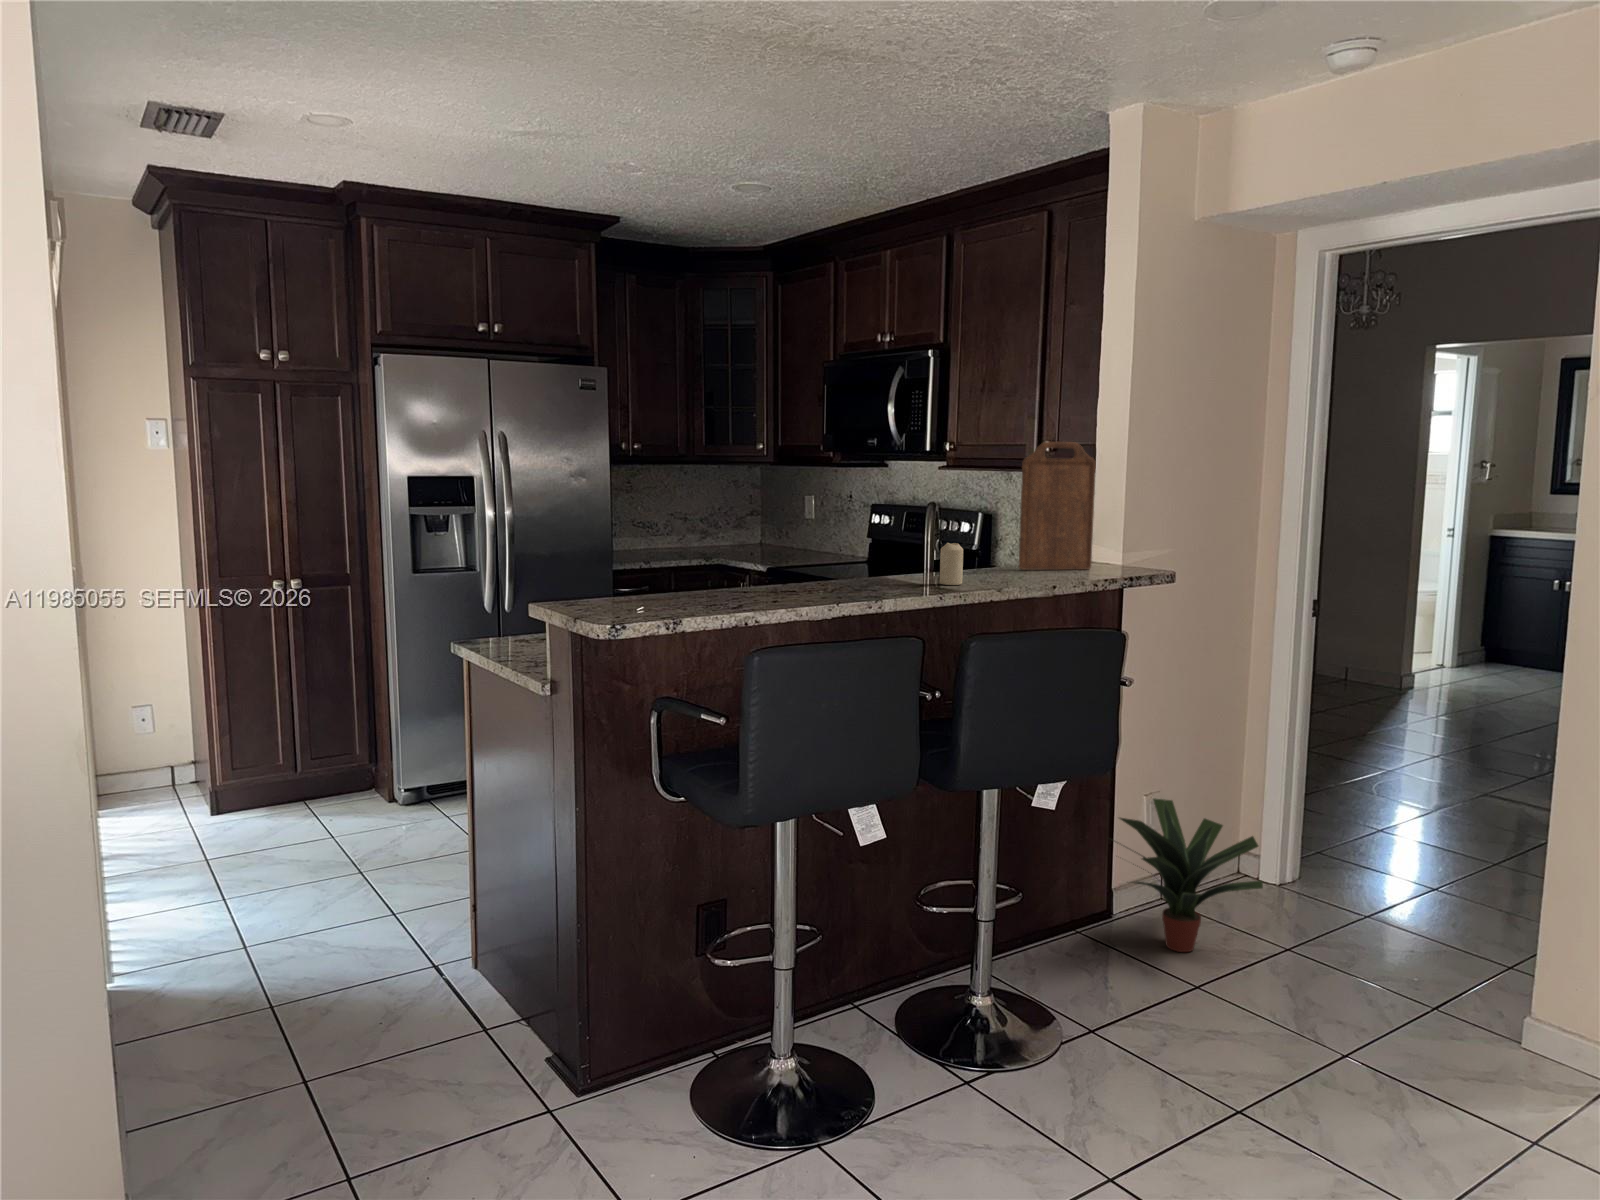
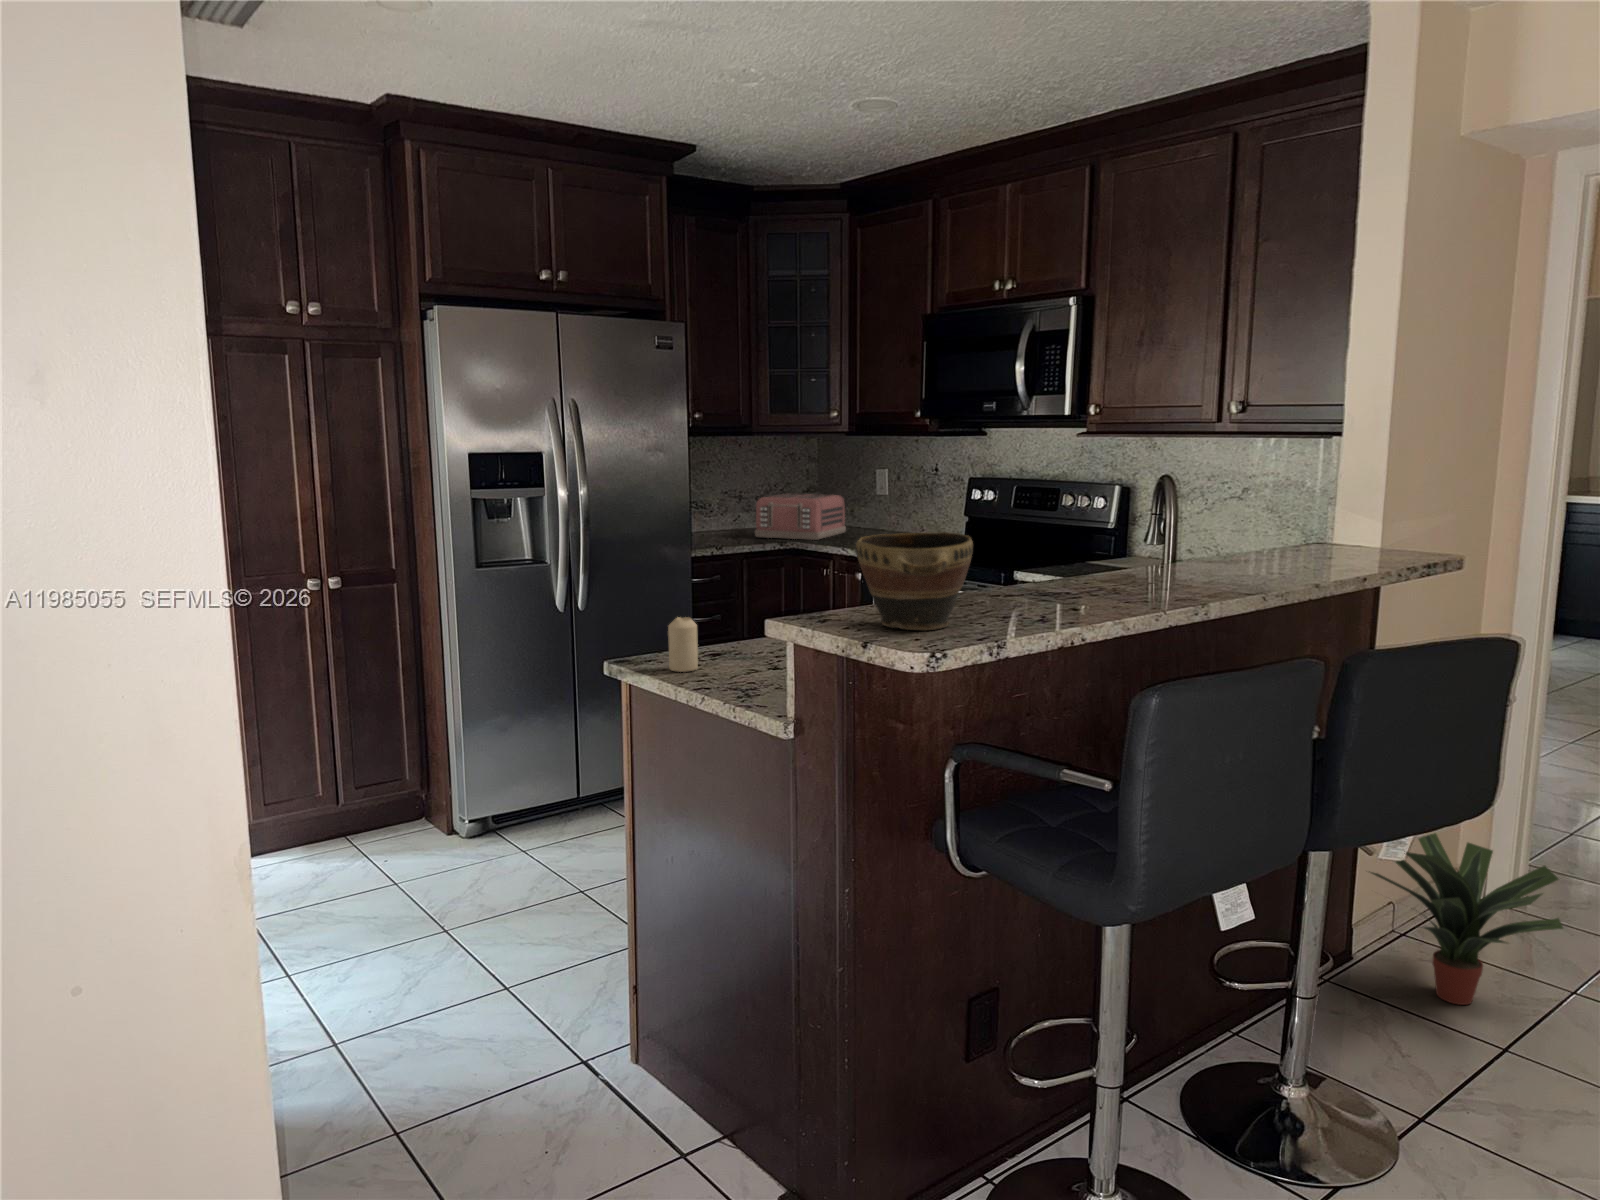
cutting board: present [1019,442,1096,570] -> none [1276,398,1371,554]
toaster: none [686,516,771,558] -> present [755,493,846,540]
bowl: none [584,542,671,613] -> present [856,532,973,630]
candle: present [940,543,963,585] -> present [668,617,698,672]

